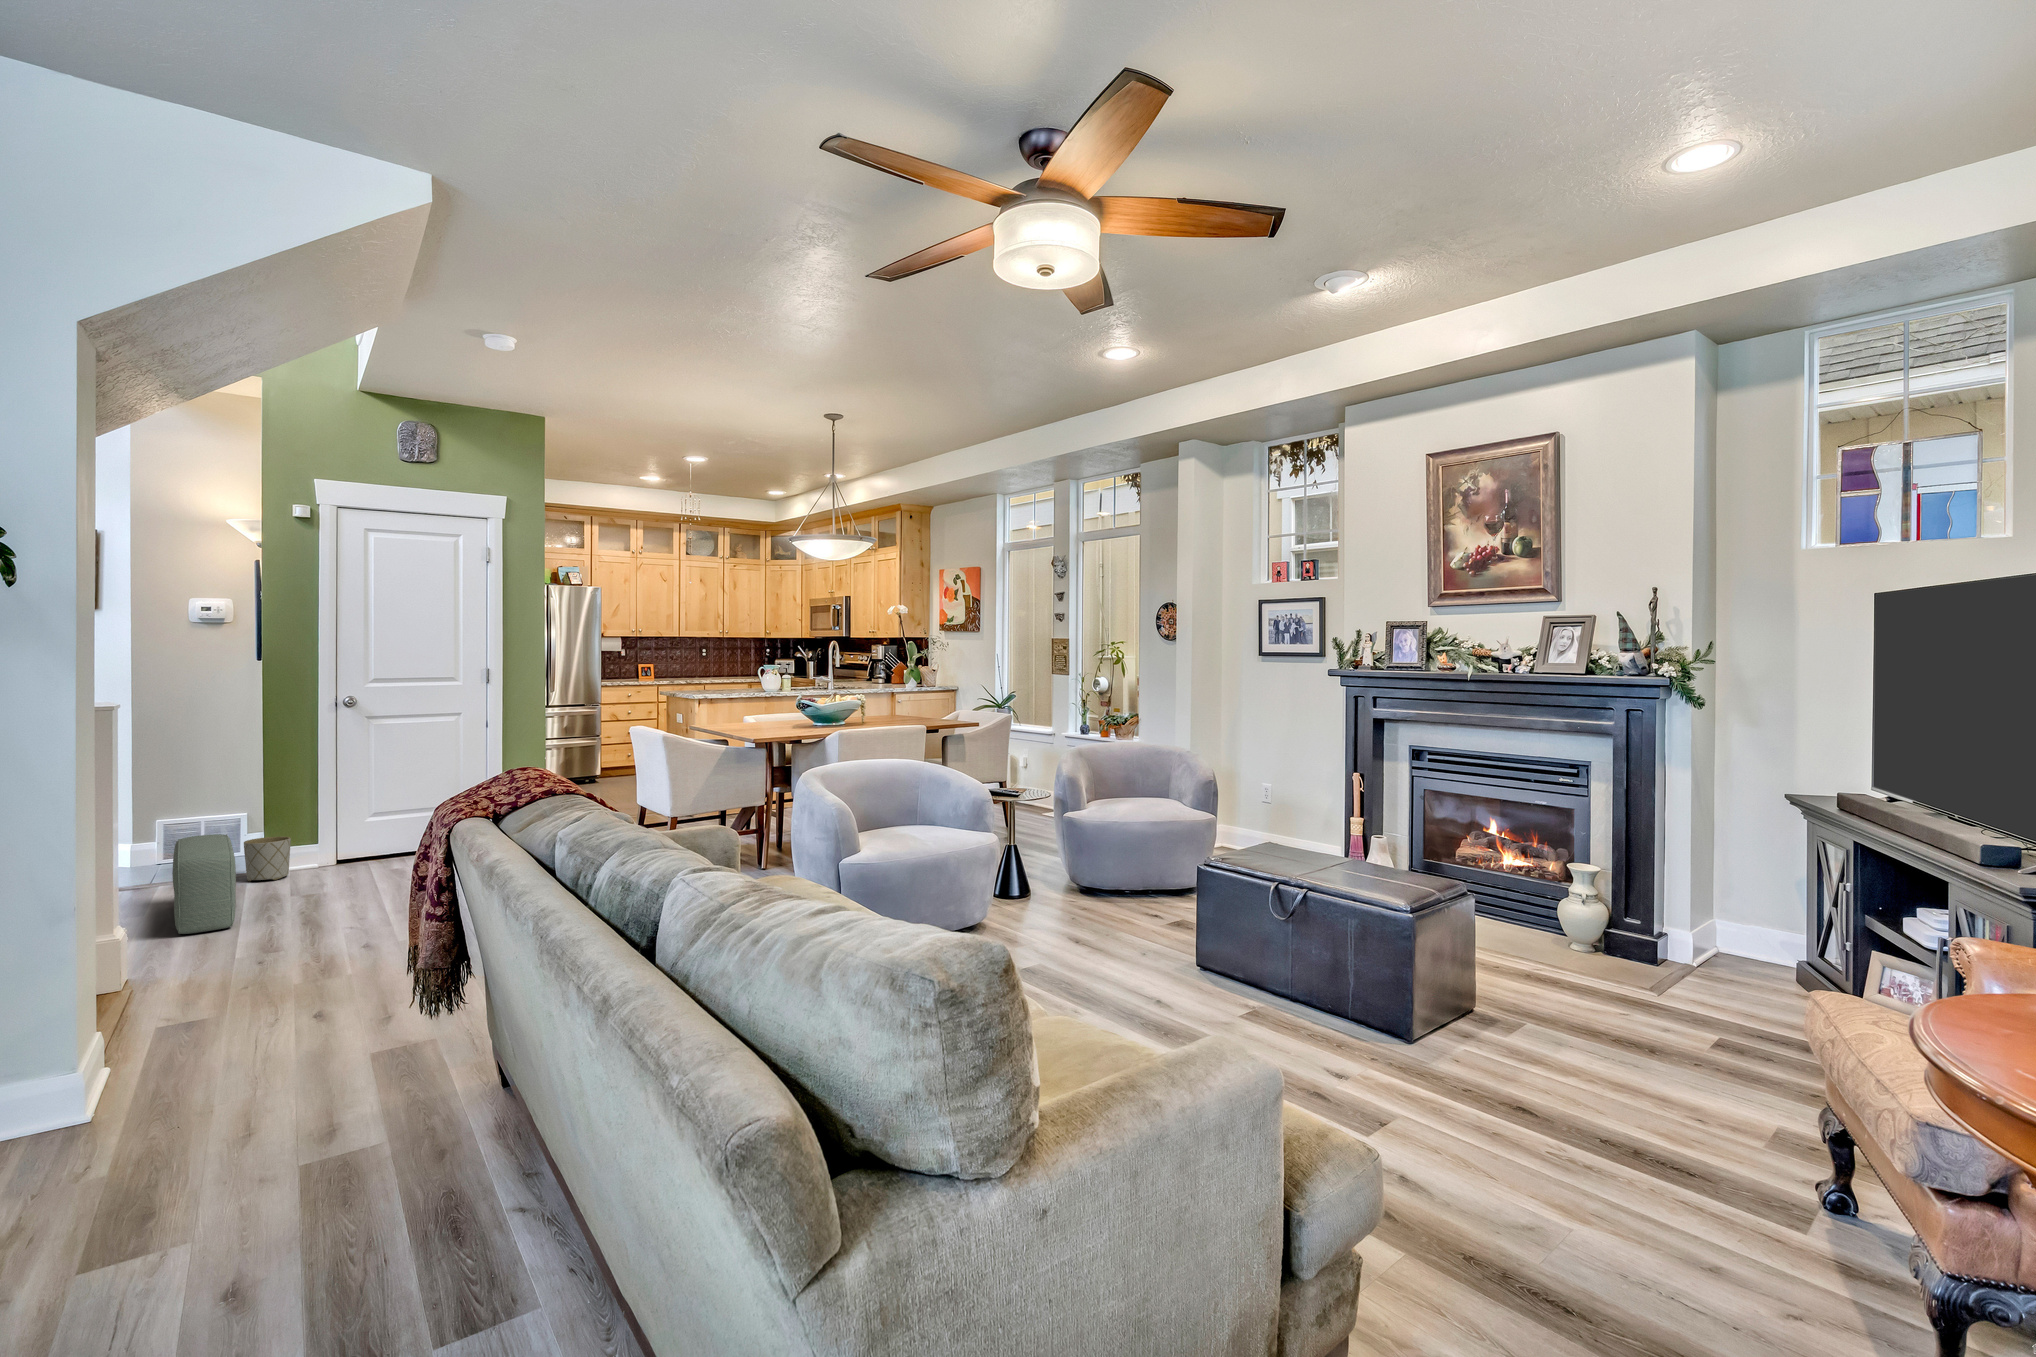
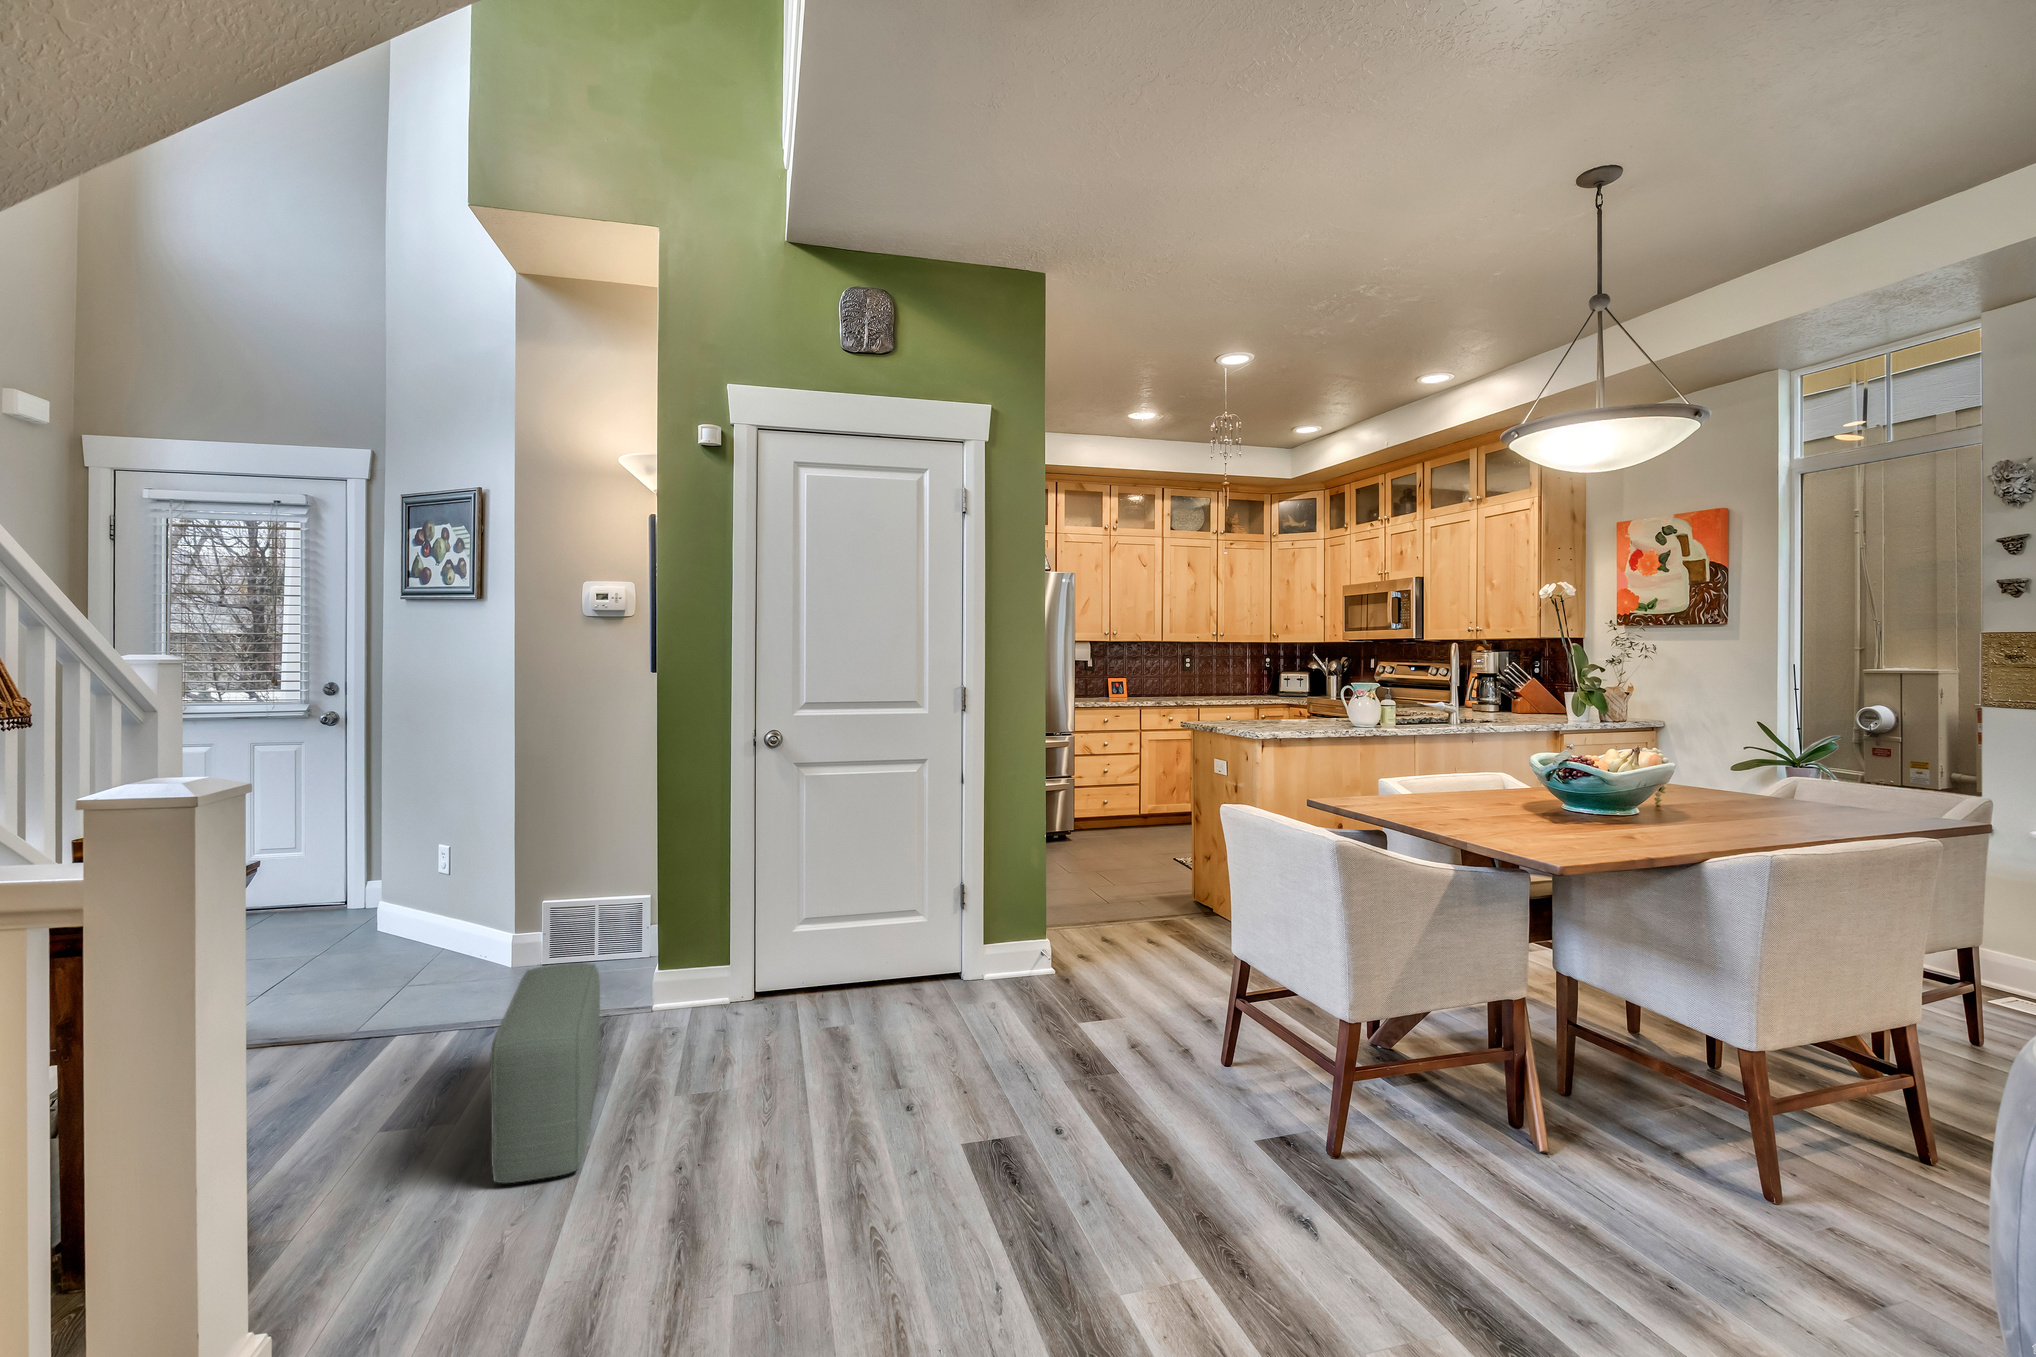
planter: present [244,836,291,882] -> none [628,949,690,1025]

